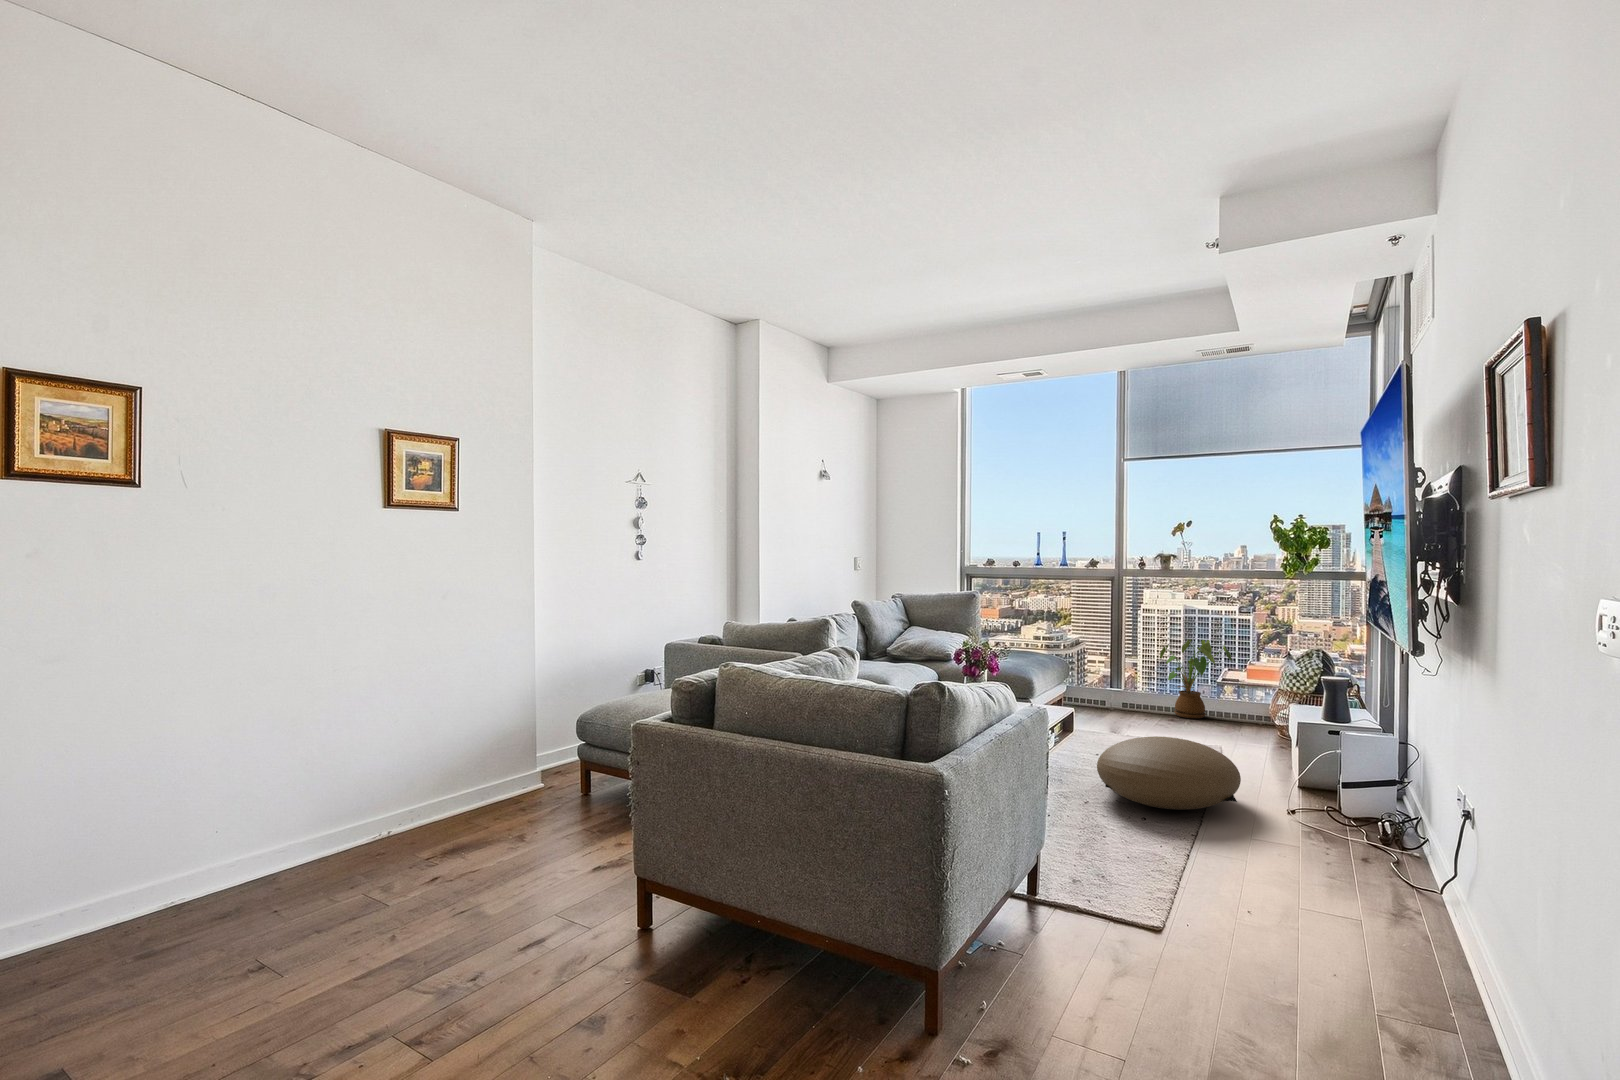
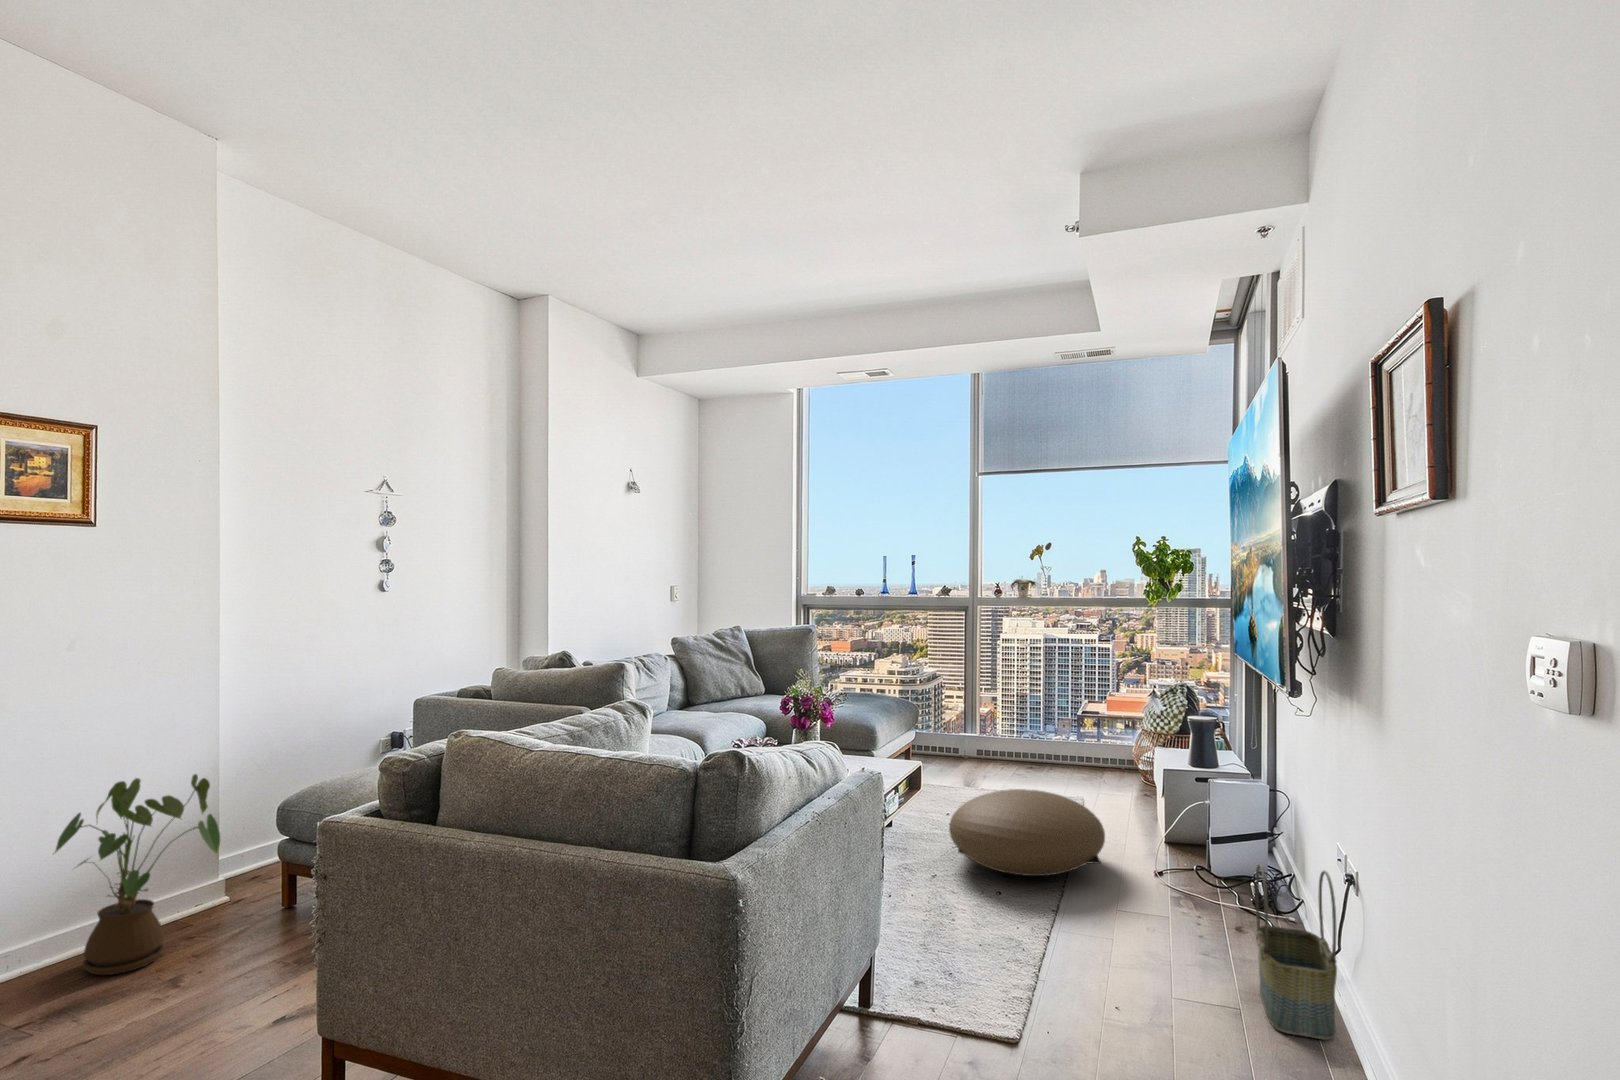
house plant: present [1160,639,1231,718] -> present [53,774,220,975]
basket: none [1379,799,1454,949] -> present [1256,864,1337,1040]

